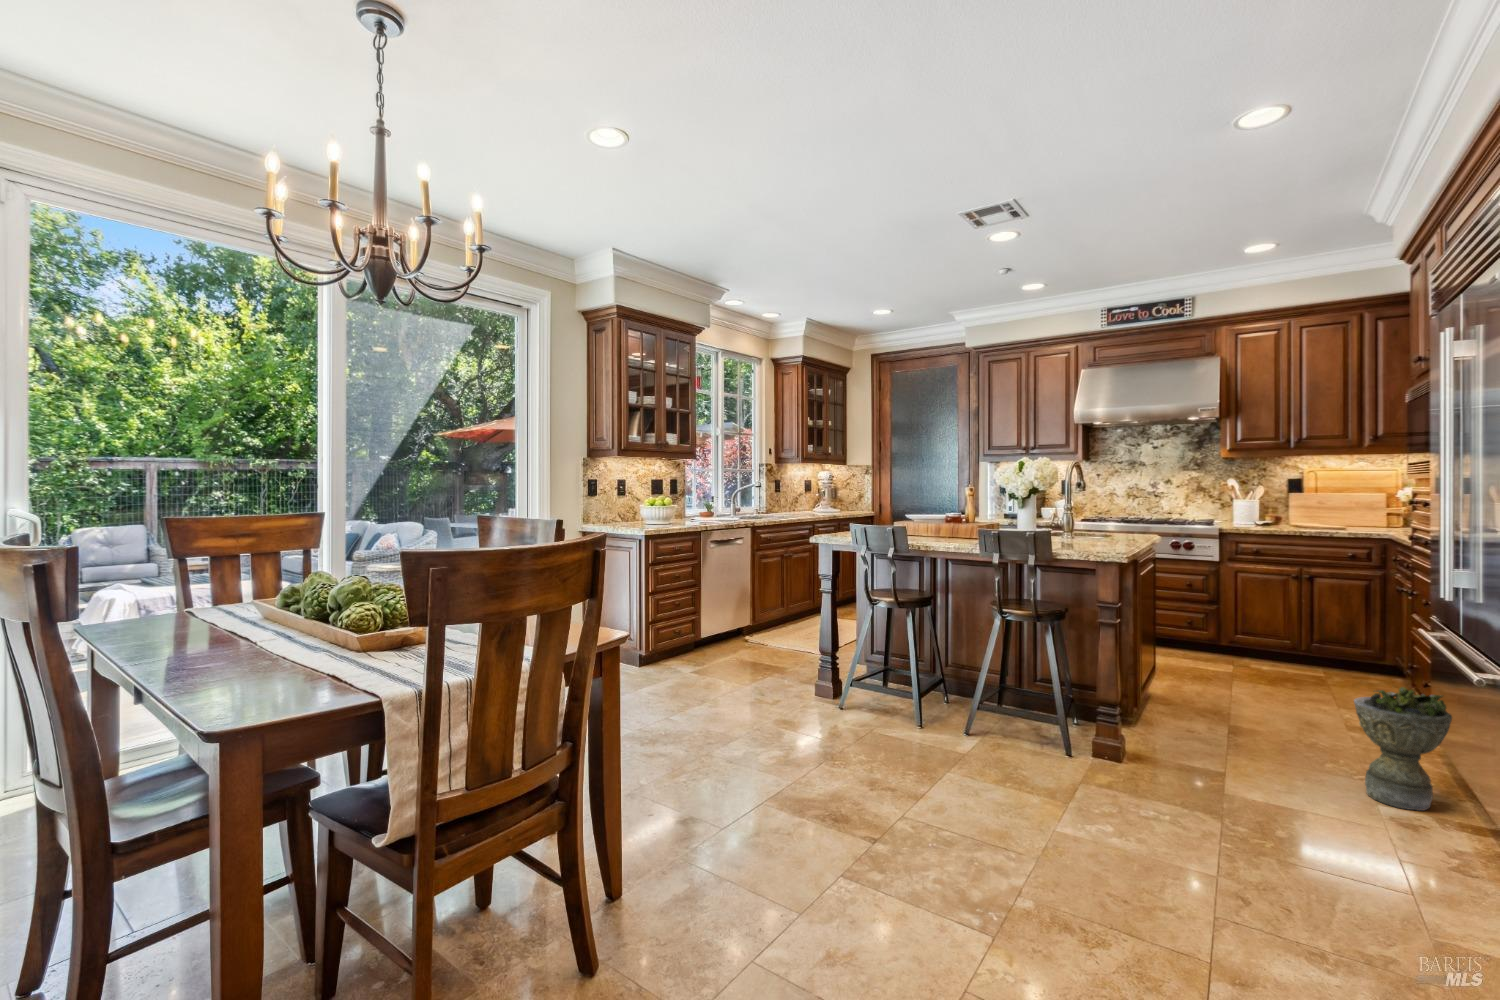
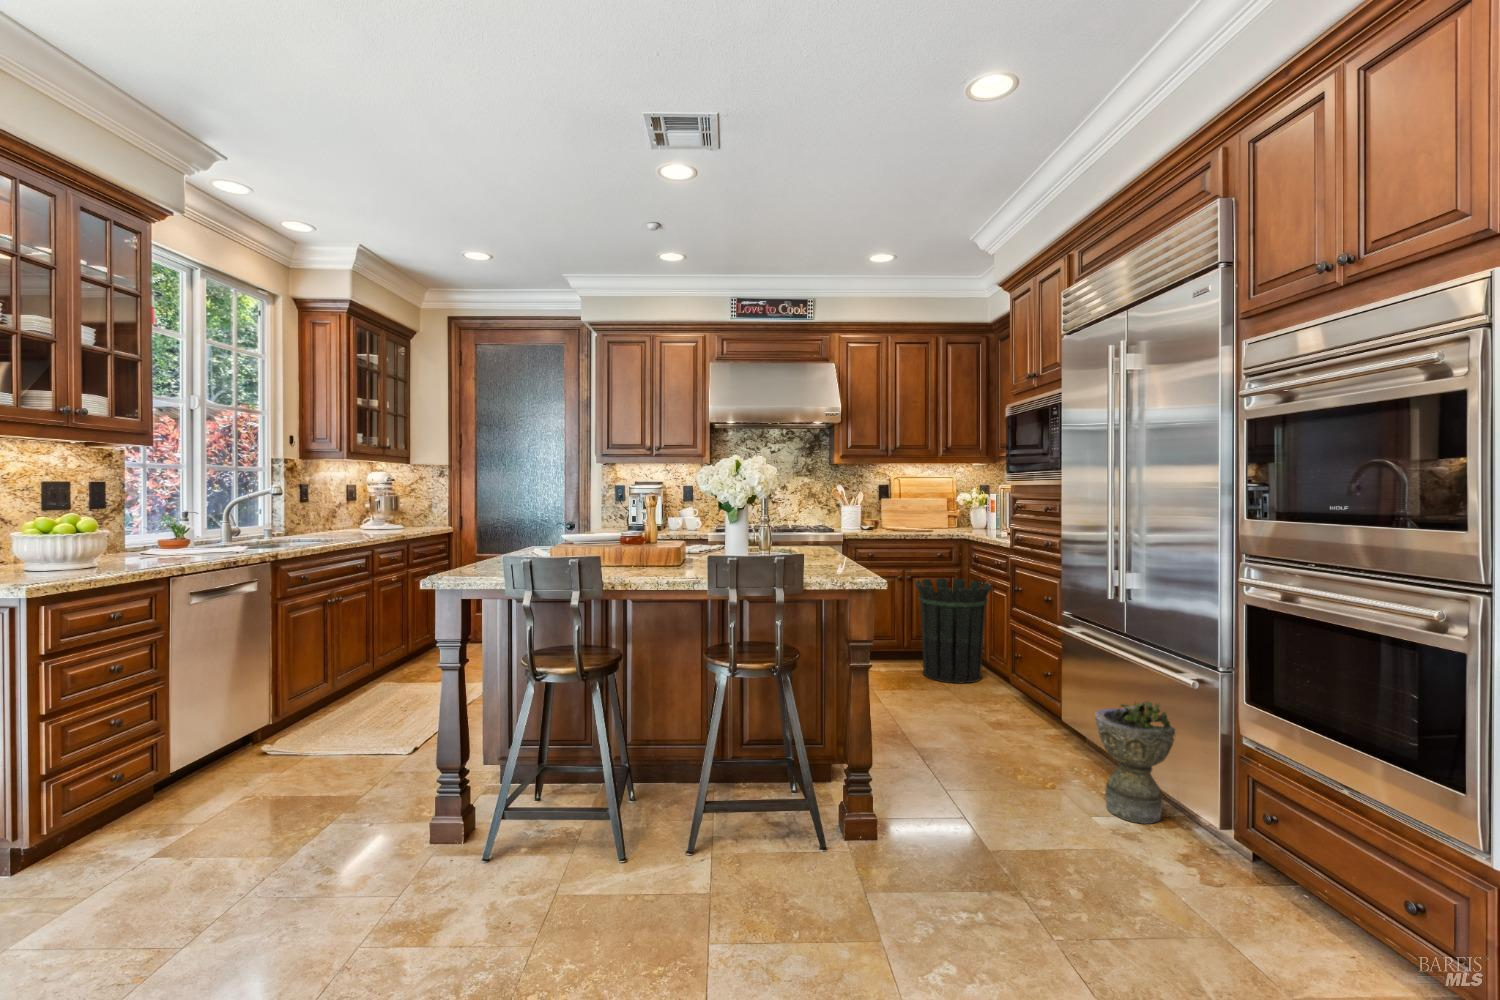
waste bin: none [1290,579,1396,694] -> present [915,578,992,683]

